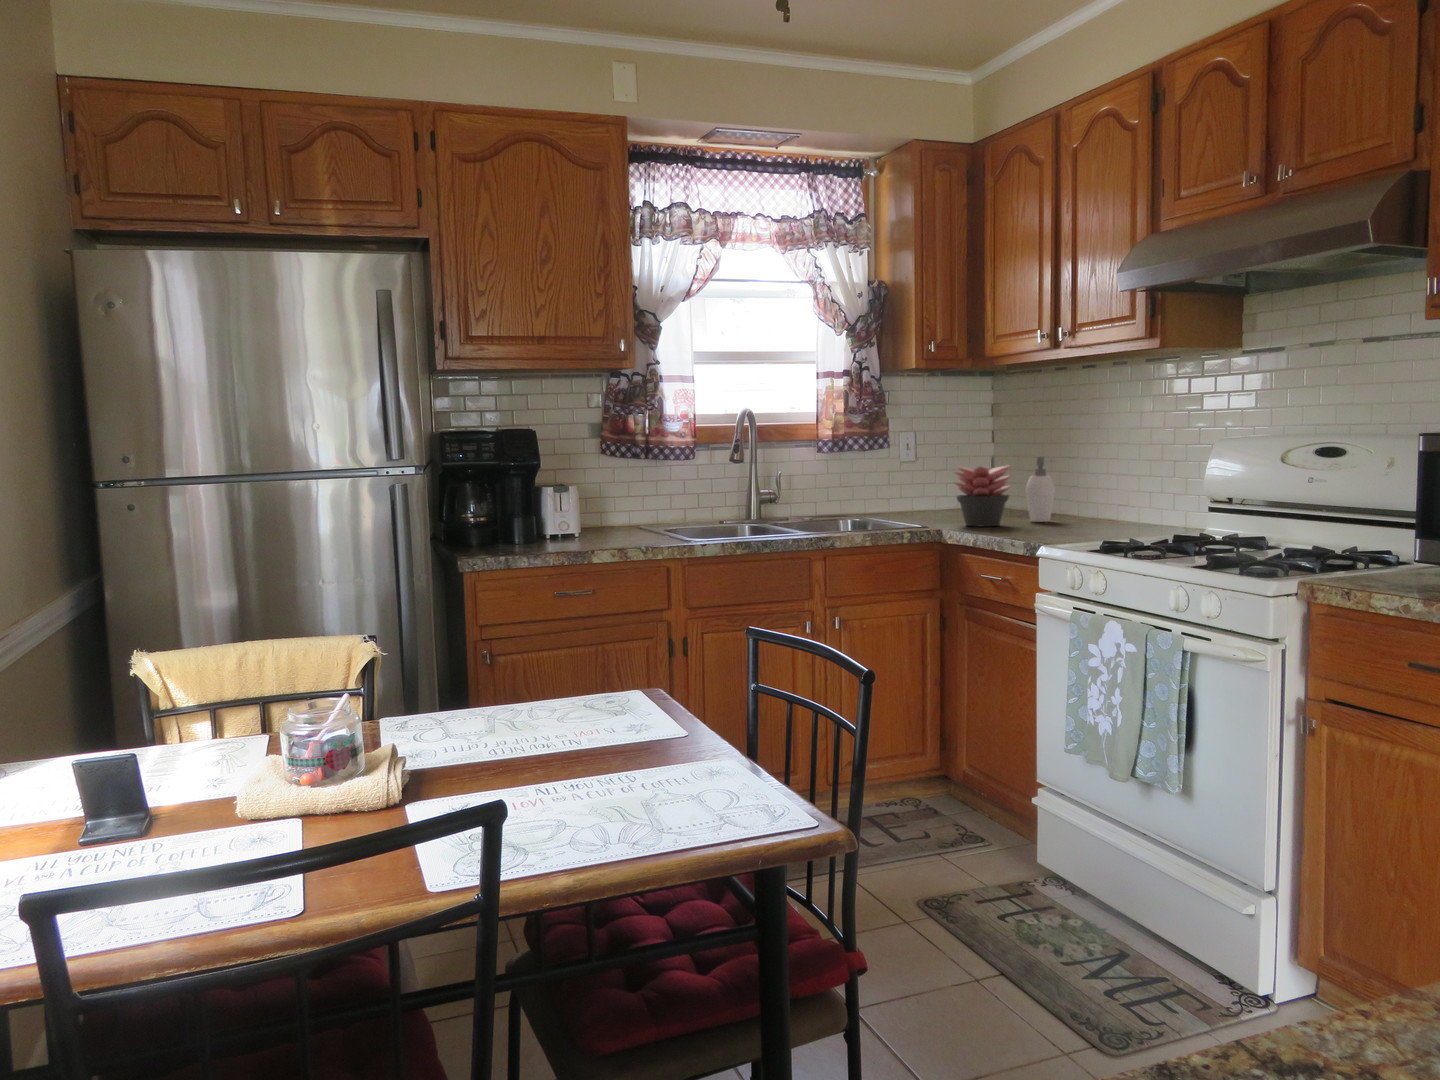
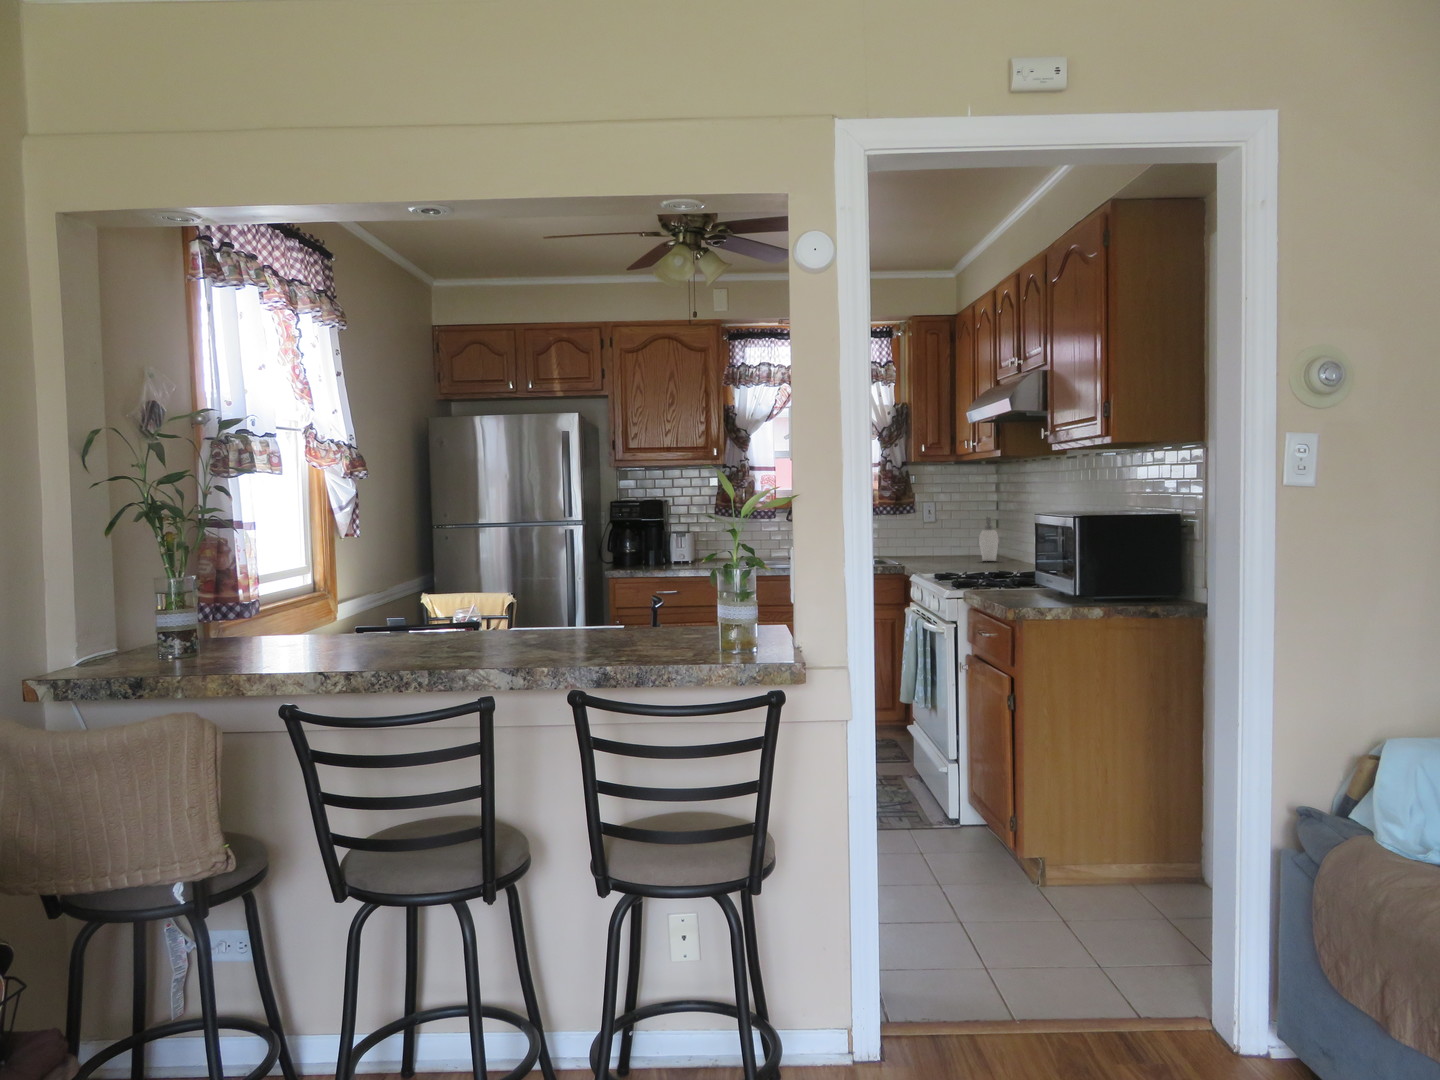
succulent plant: present [954,465,1011,526] -> none [923,523,963,562]

